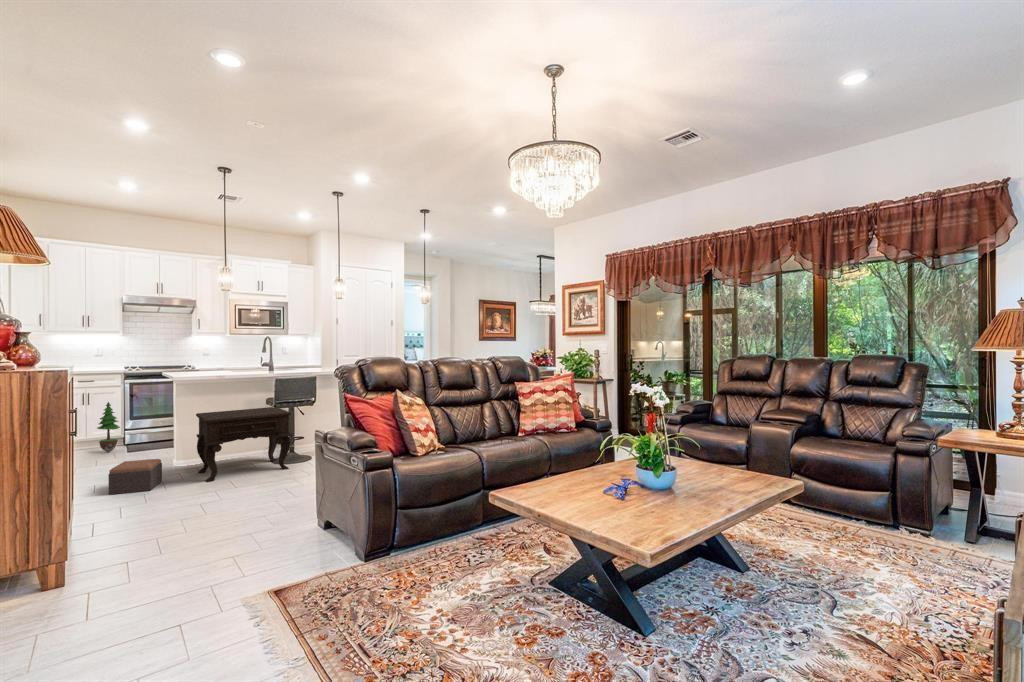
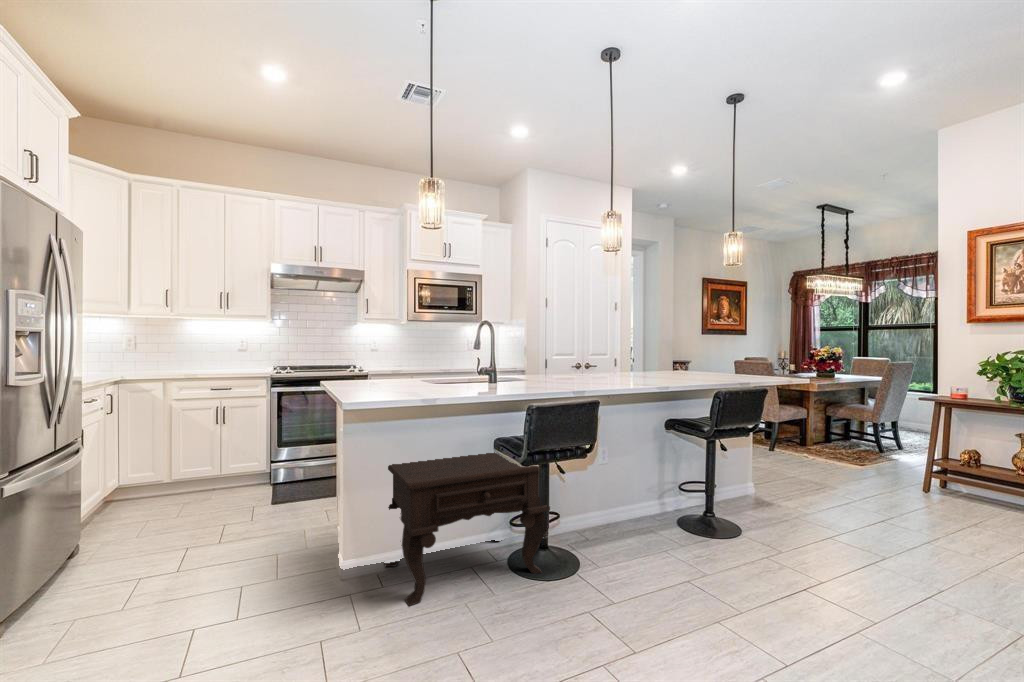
potted tree: present [97,402,120,452] -> none [237,417,267,491]
footstool: present [108,459,162,494] -> none [237,550,329,633]

